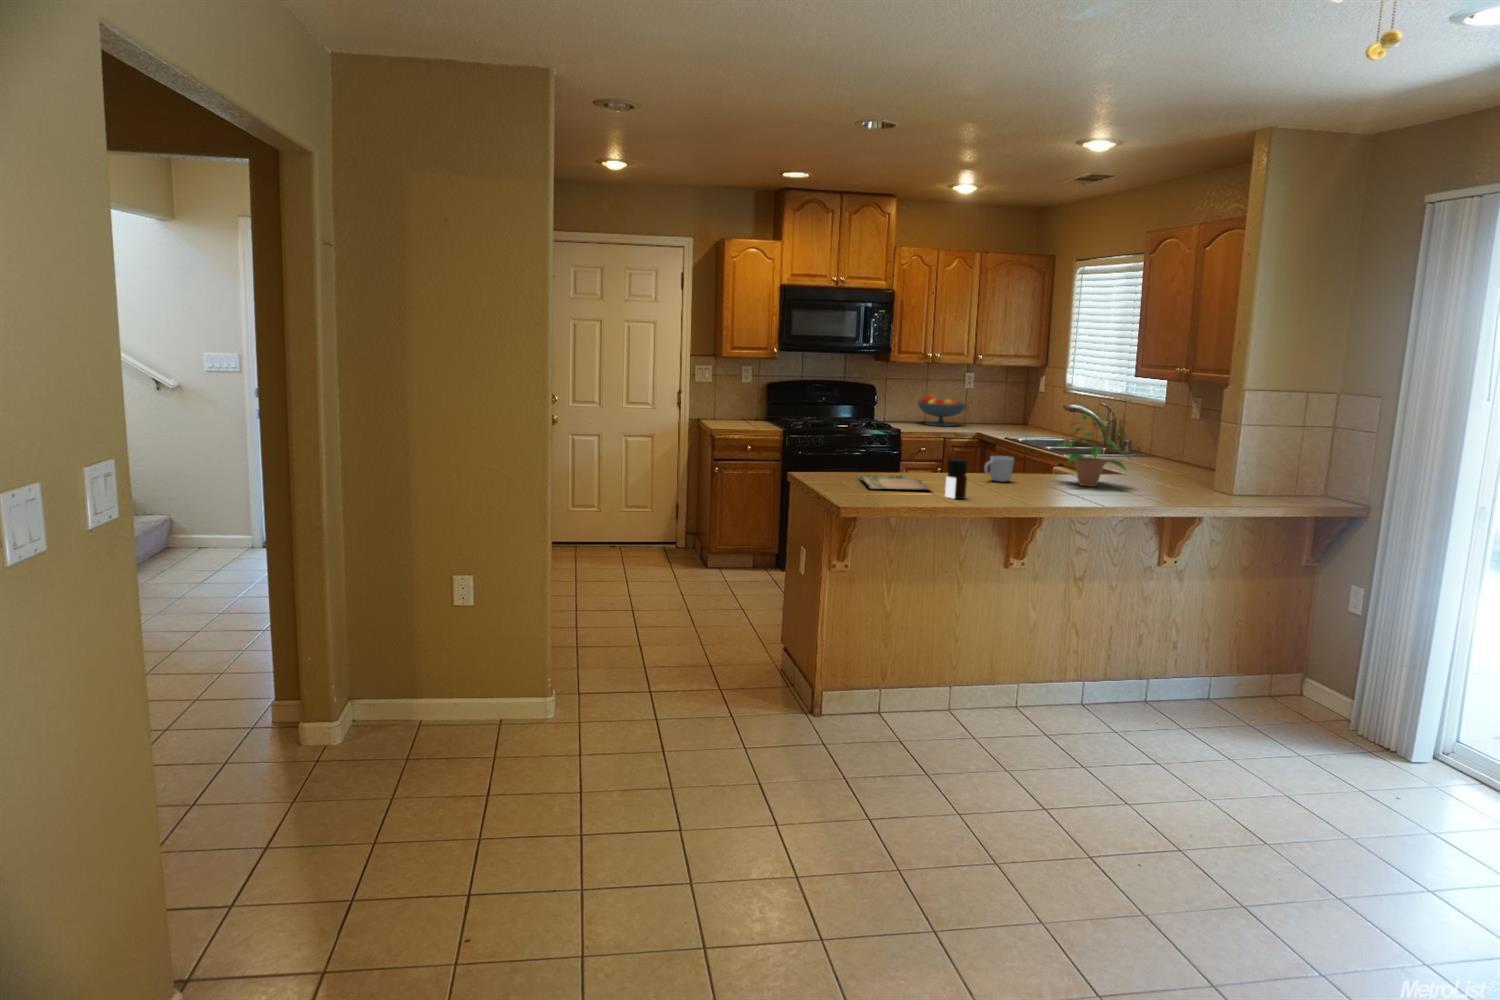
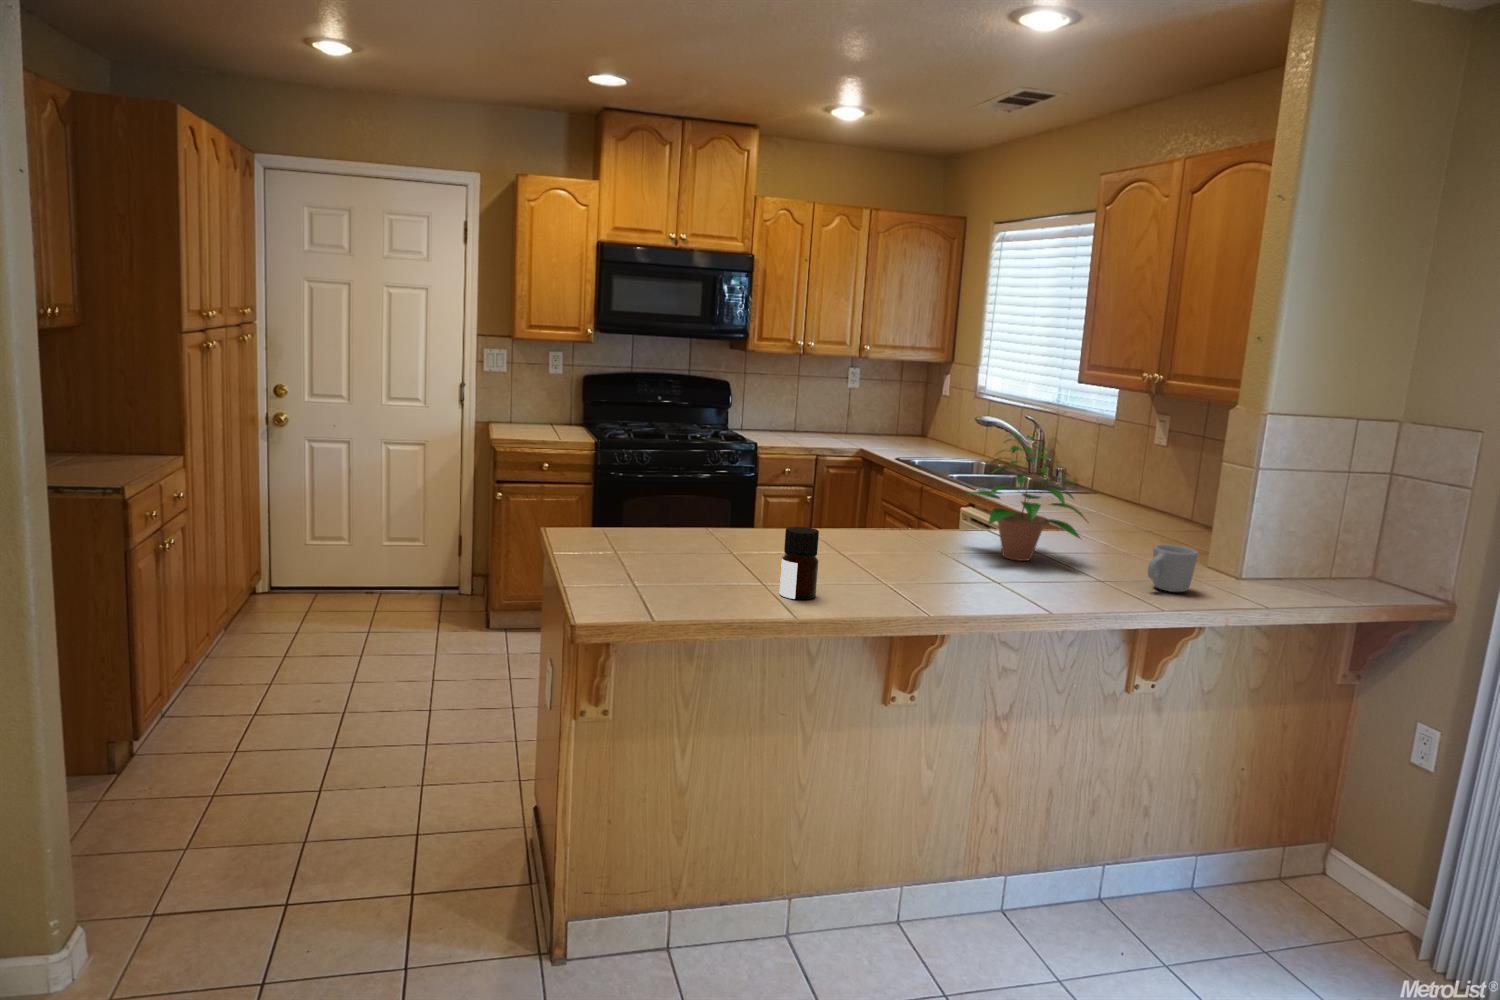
fruit bowl: present [918,394,966,426] -> none [786,394,849,438]
mug: present [984,456,1014,482] -> present [1148,544,1198,592]
tray: present [859,475,930,489] -> none [648,532,762,576]

